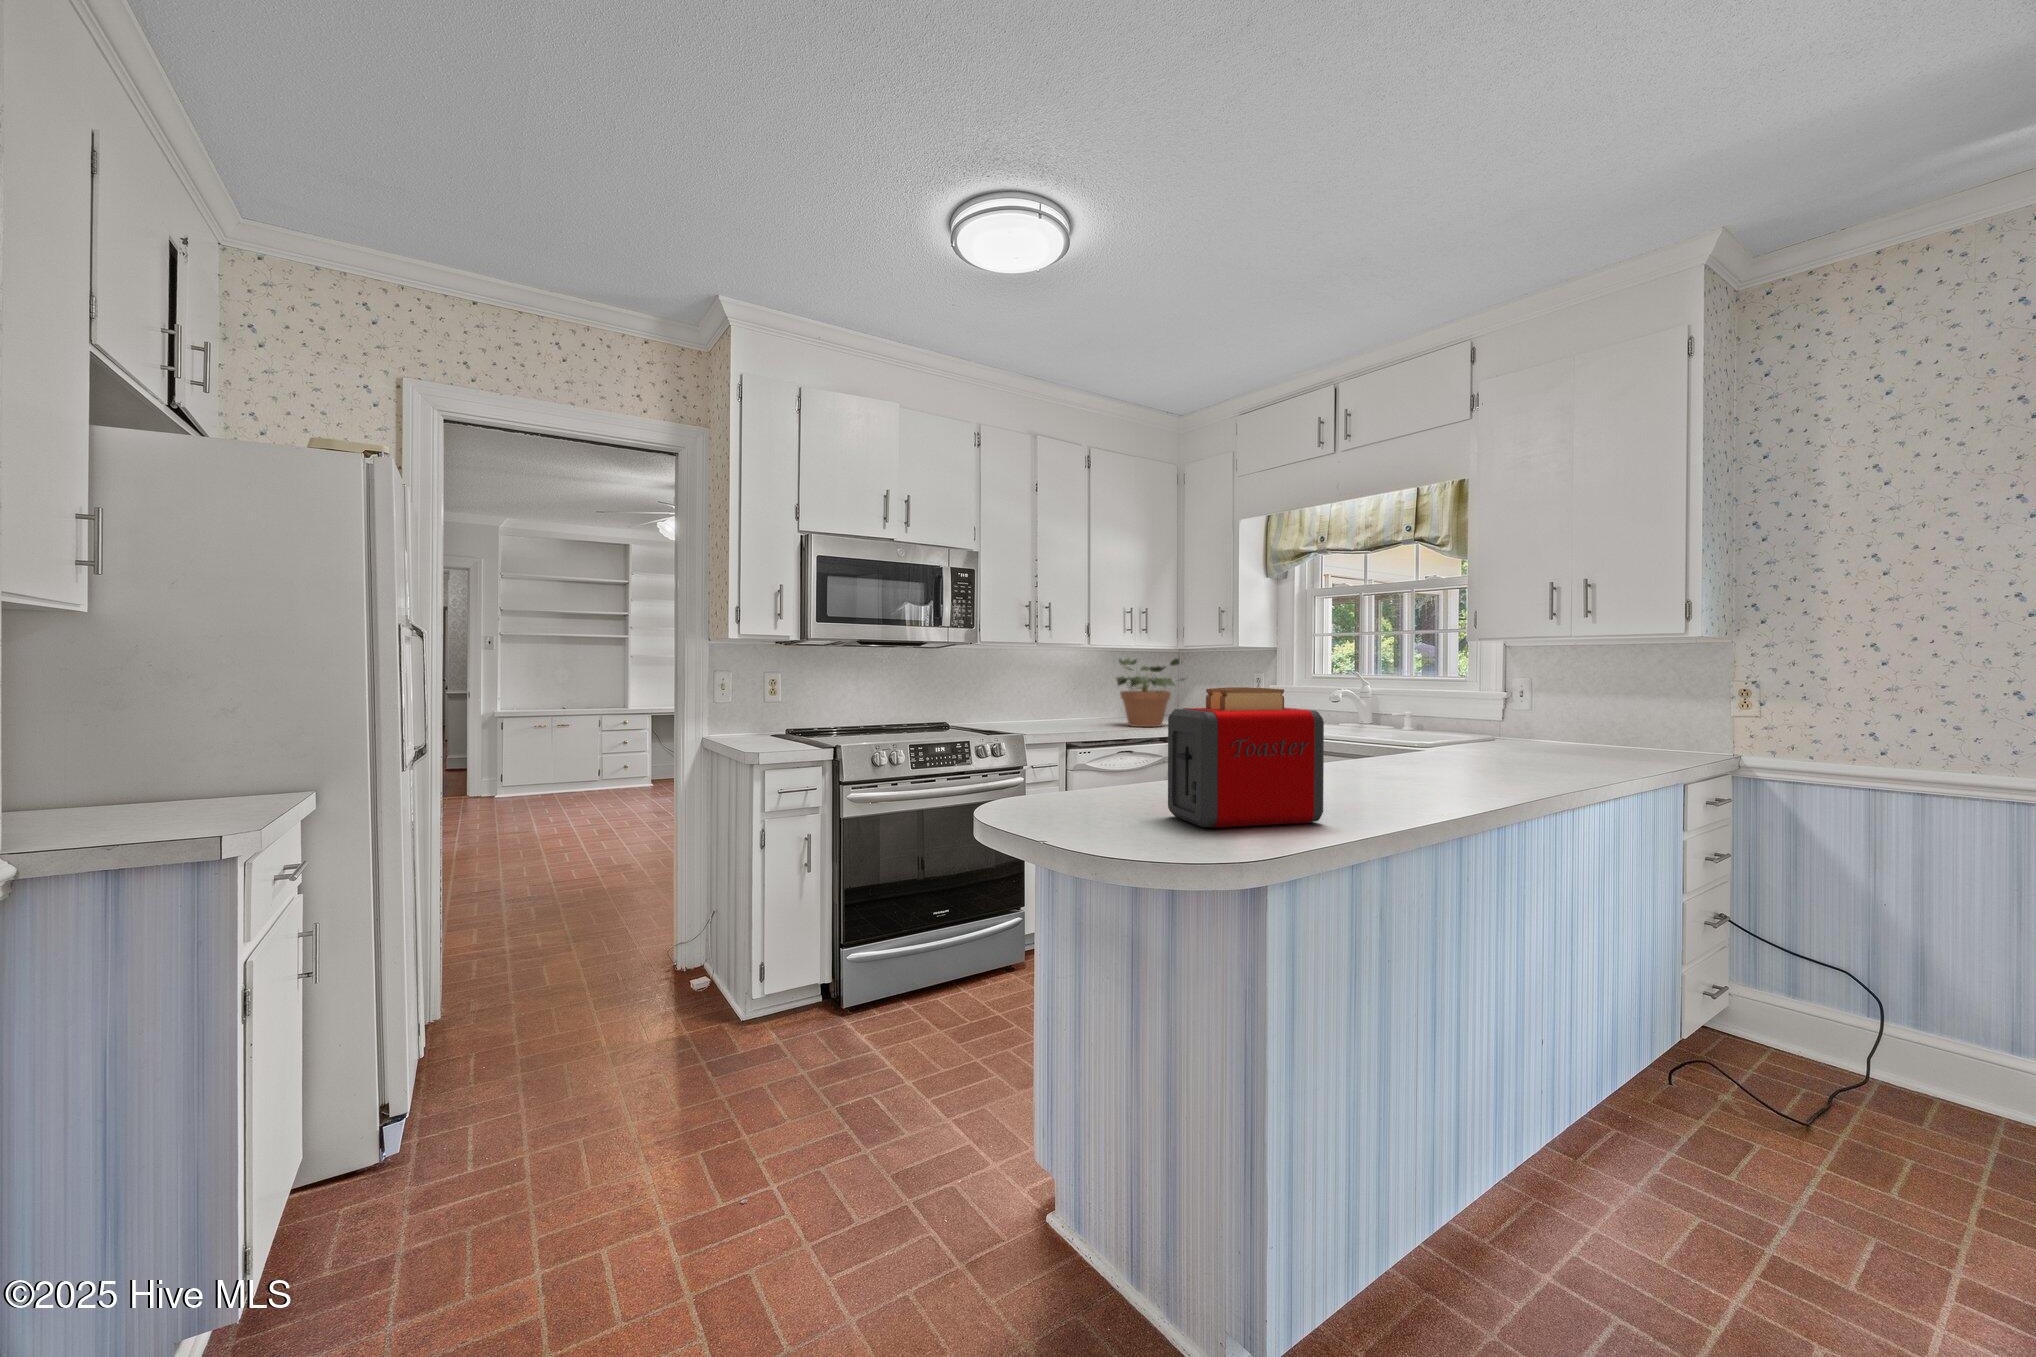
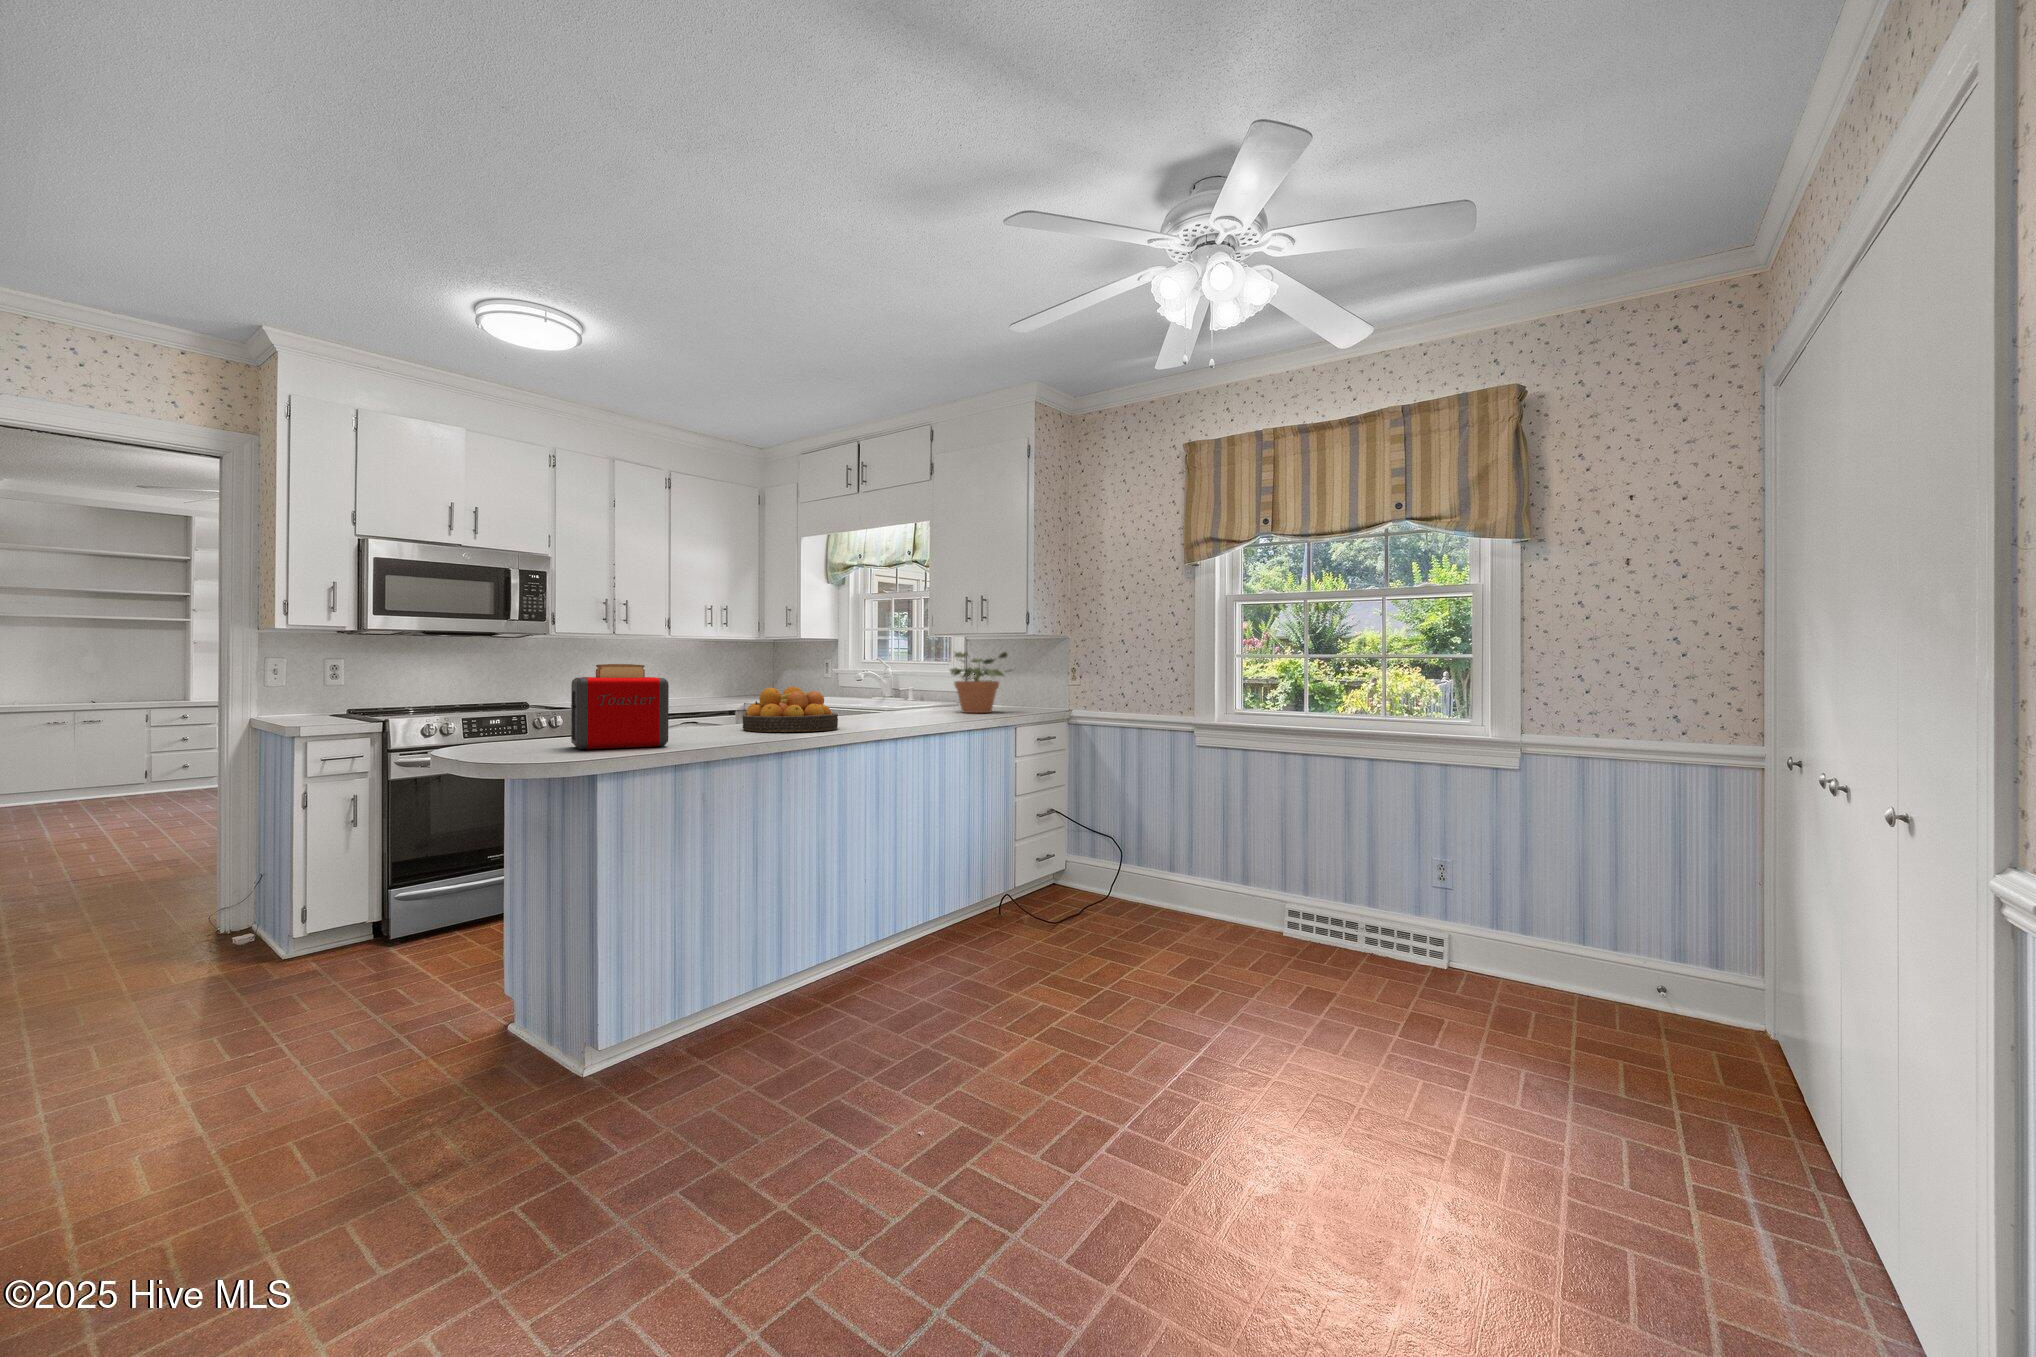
potted plant: present [1117,658,1185,727] -> present [950,652,1012,713]
fruit bowl: none [1316,714,1467,787] -> present [742,687,838,732]

